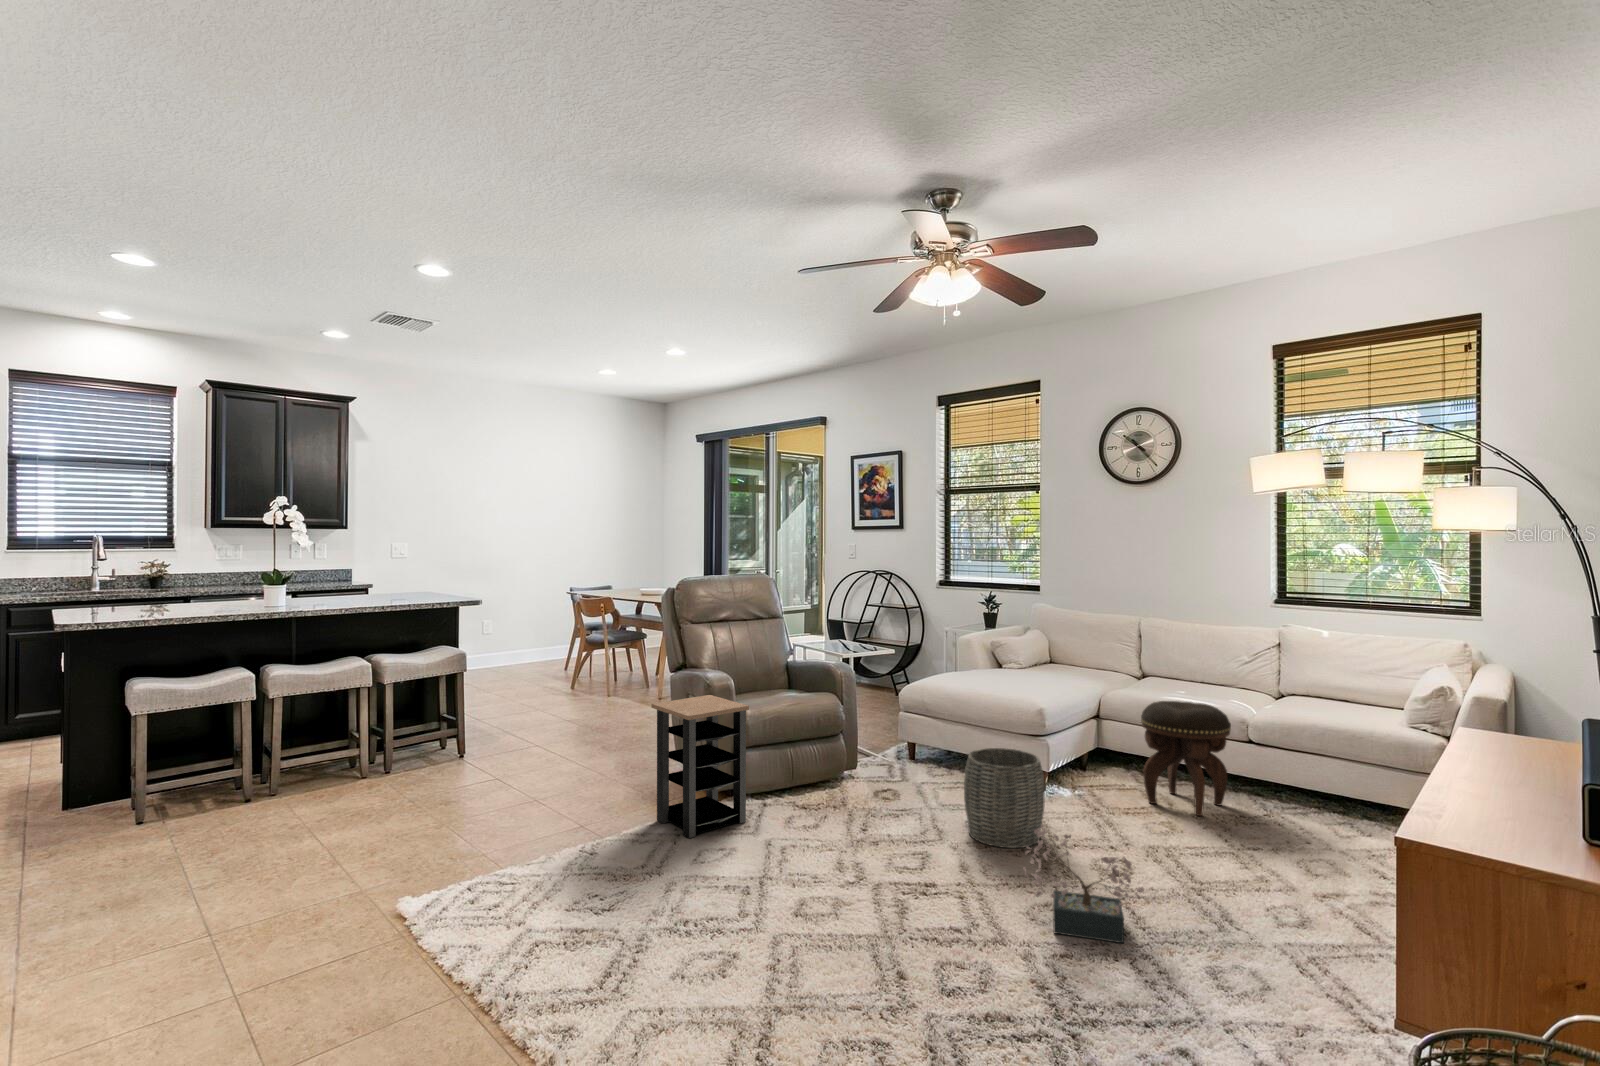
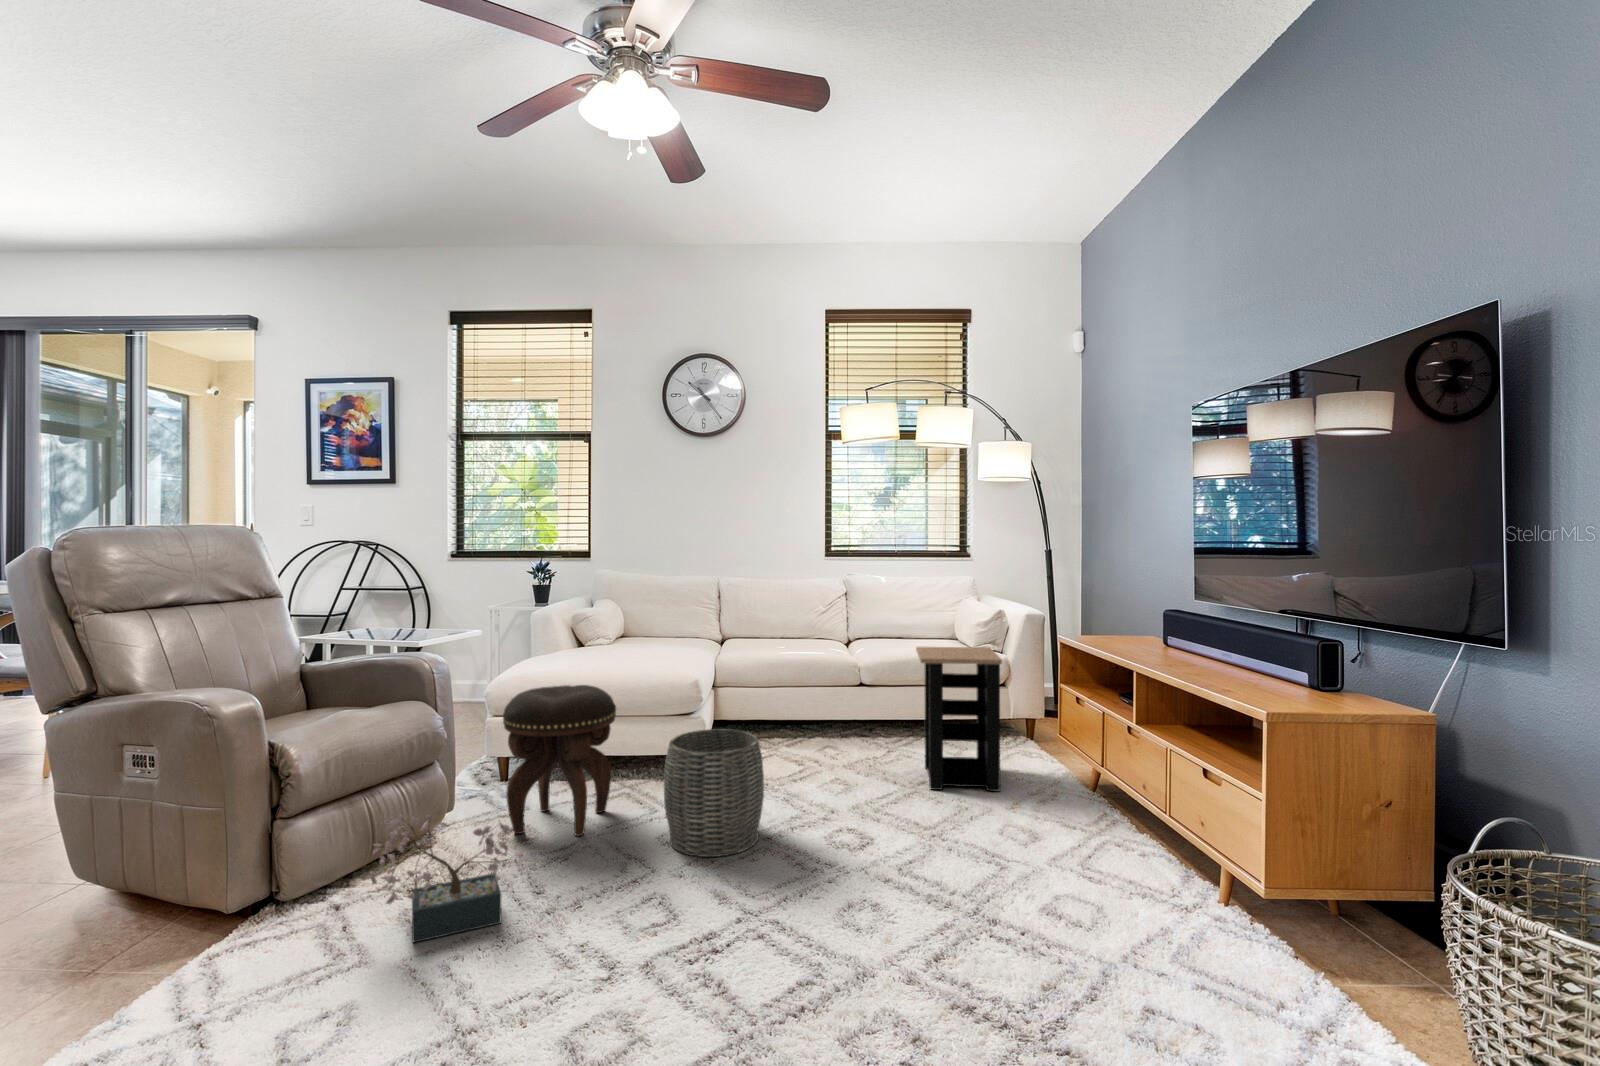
side table: present [651,695,749,838] -> present [916,647,1002,791]
footstool: present [1141,701,1231,816] -> present [503,685,616,836]
decorative plant: present [1023,825,1144,943] -> present [370,811,523,942]

